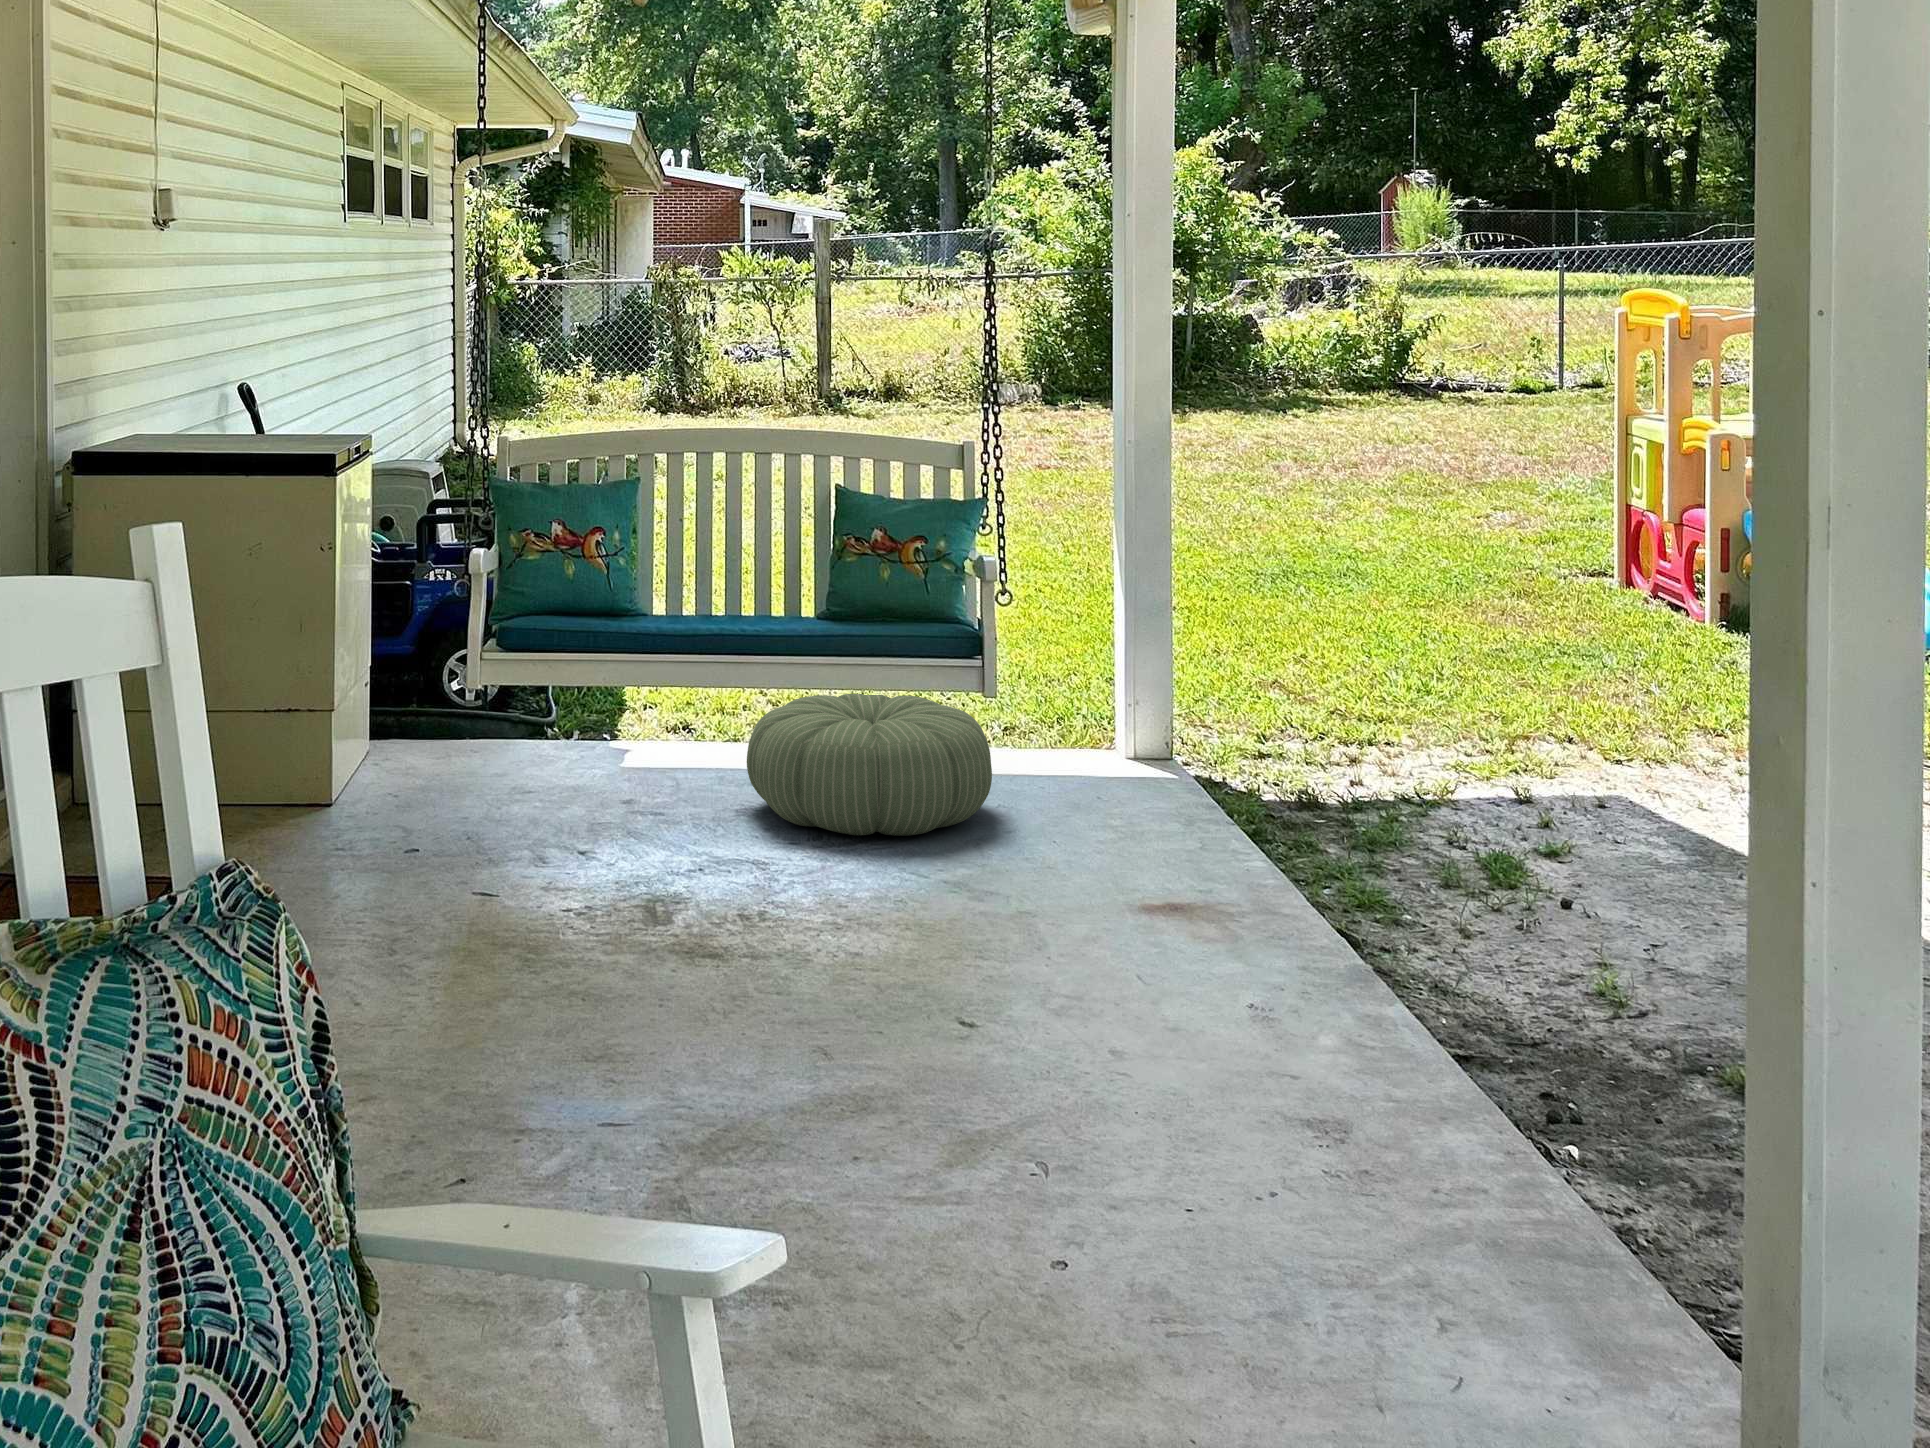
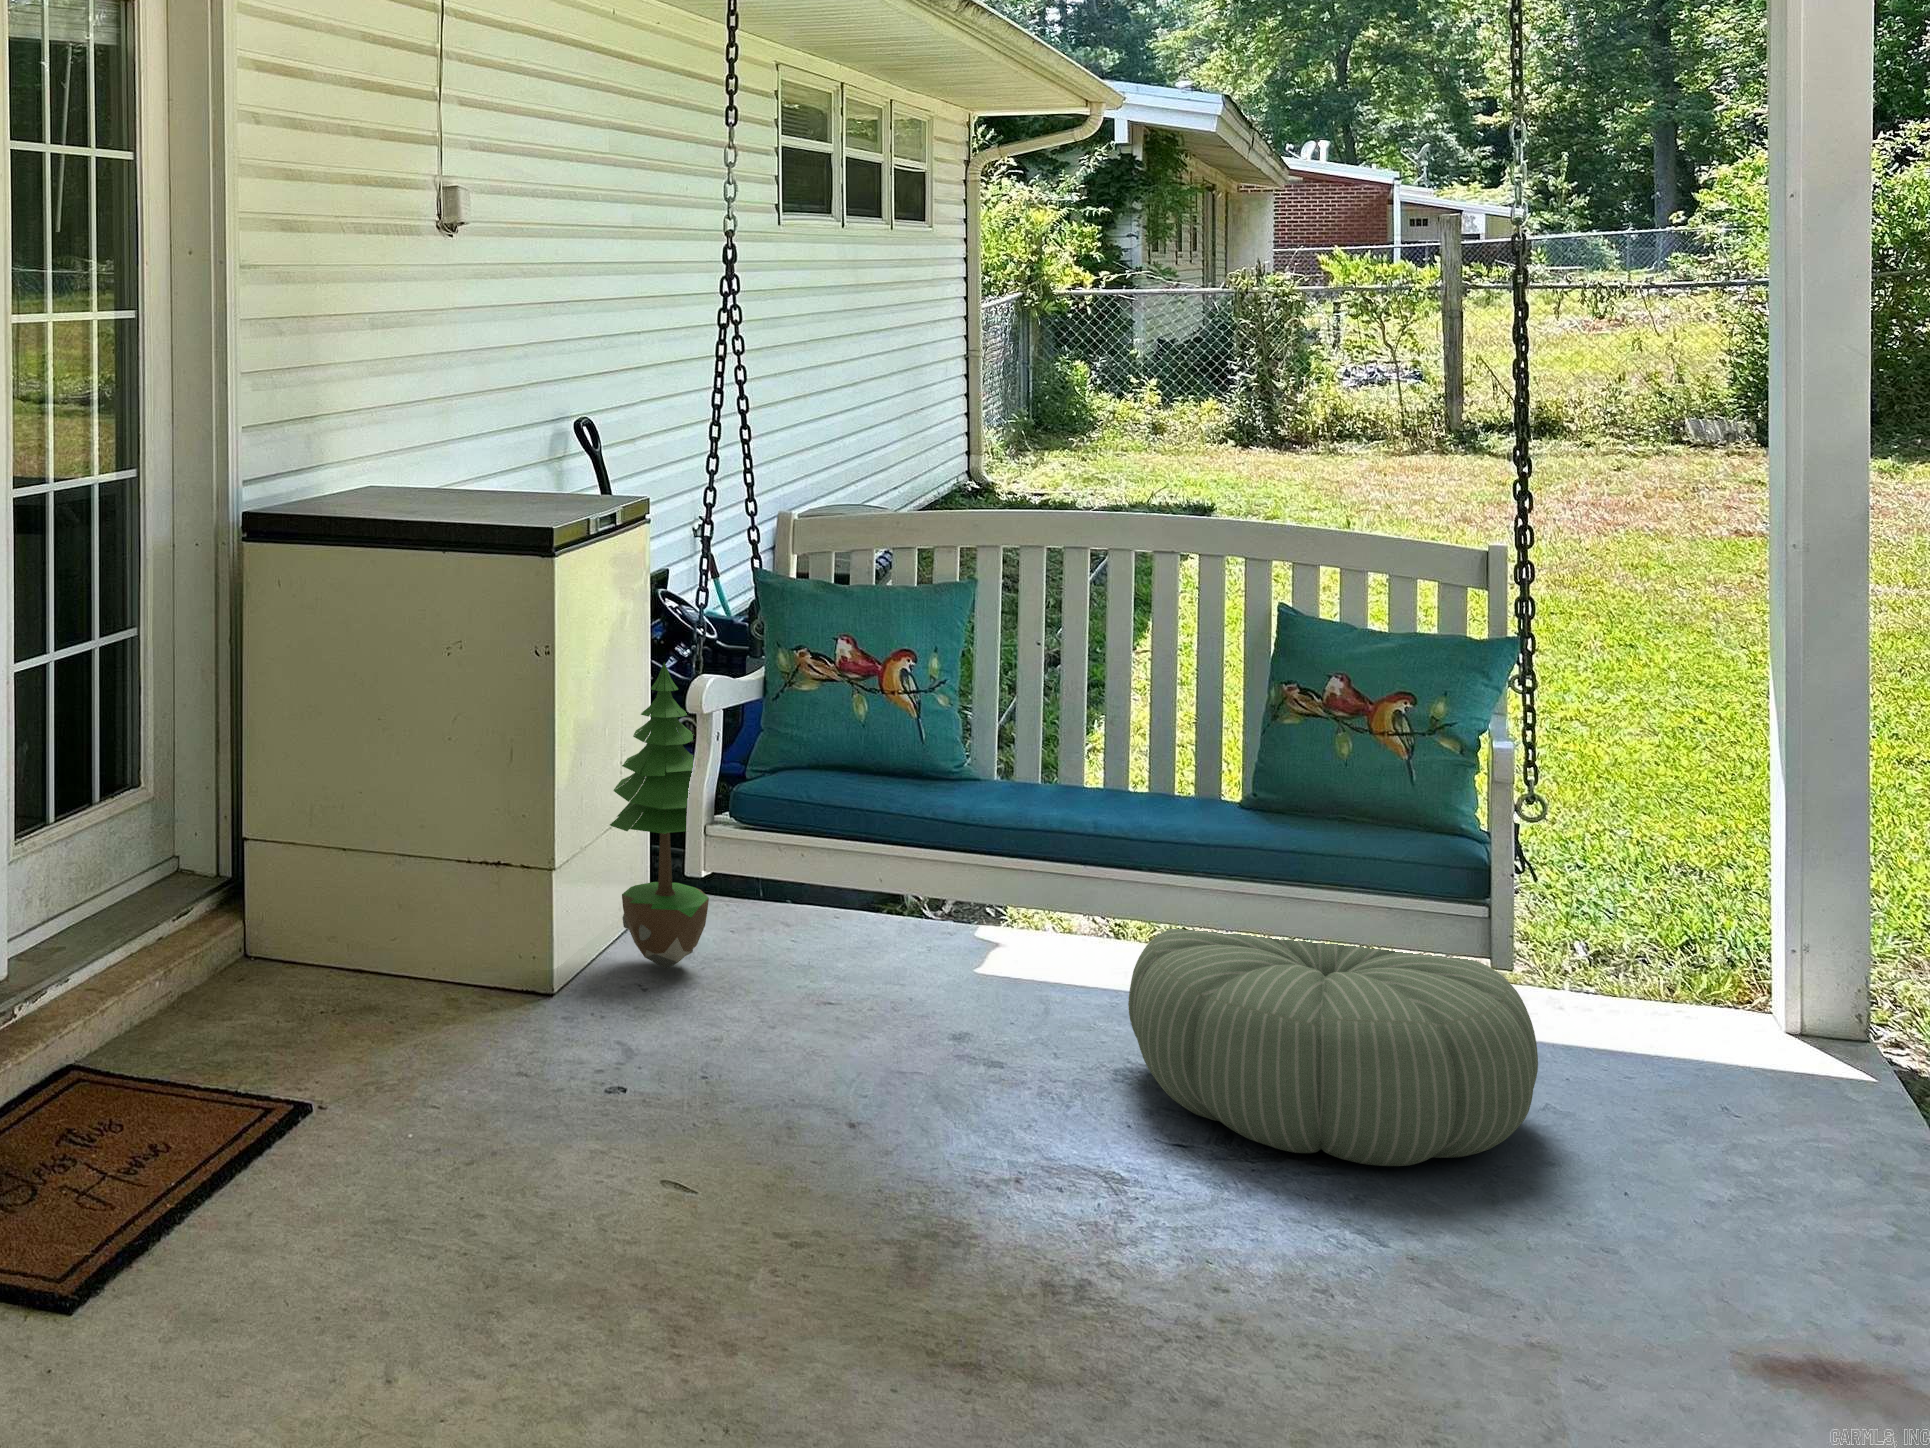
potted tree: none [366,560,448,793] -> present [610,662,709,969]

